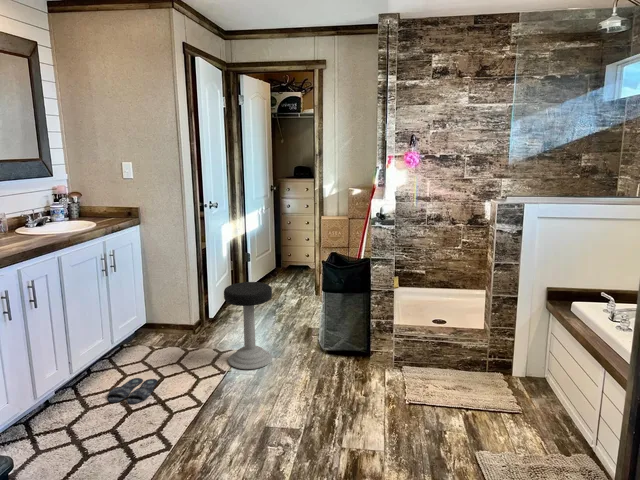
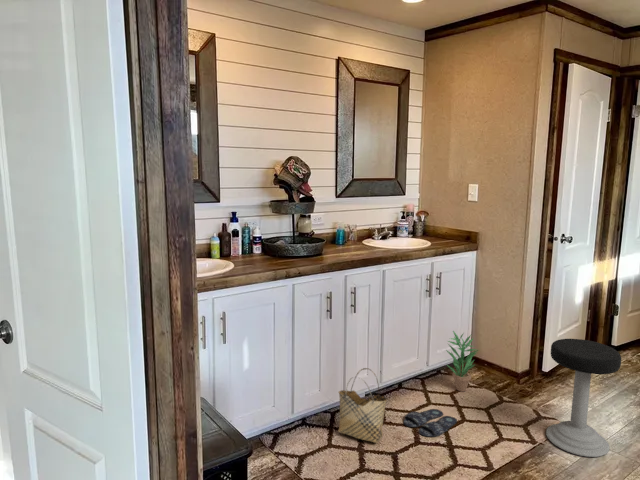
potted plant: none [129,301,162,356] -> present [447,331,478,391]
woven basket: none [35,360,94,437] -> present [338,368,387,443]

